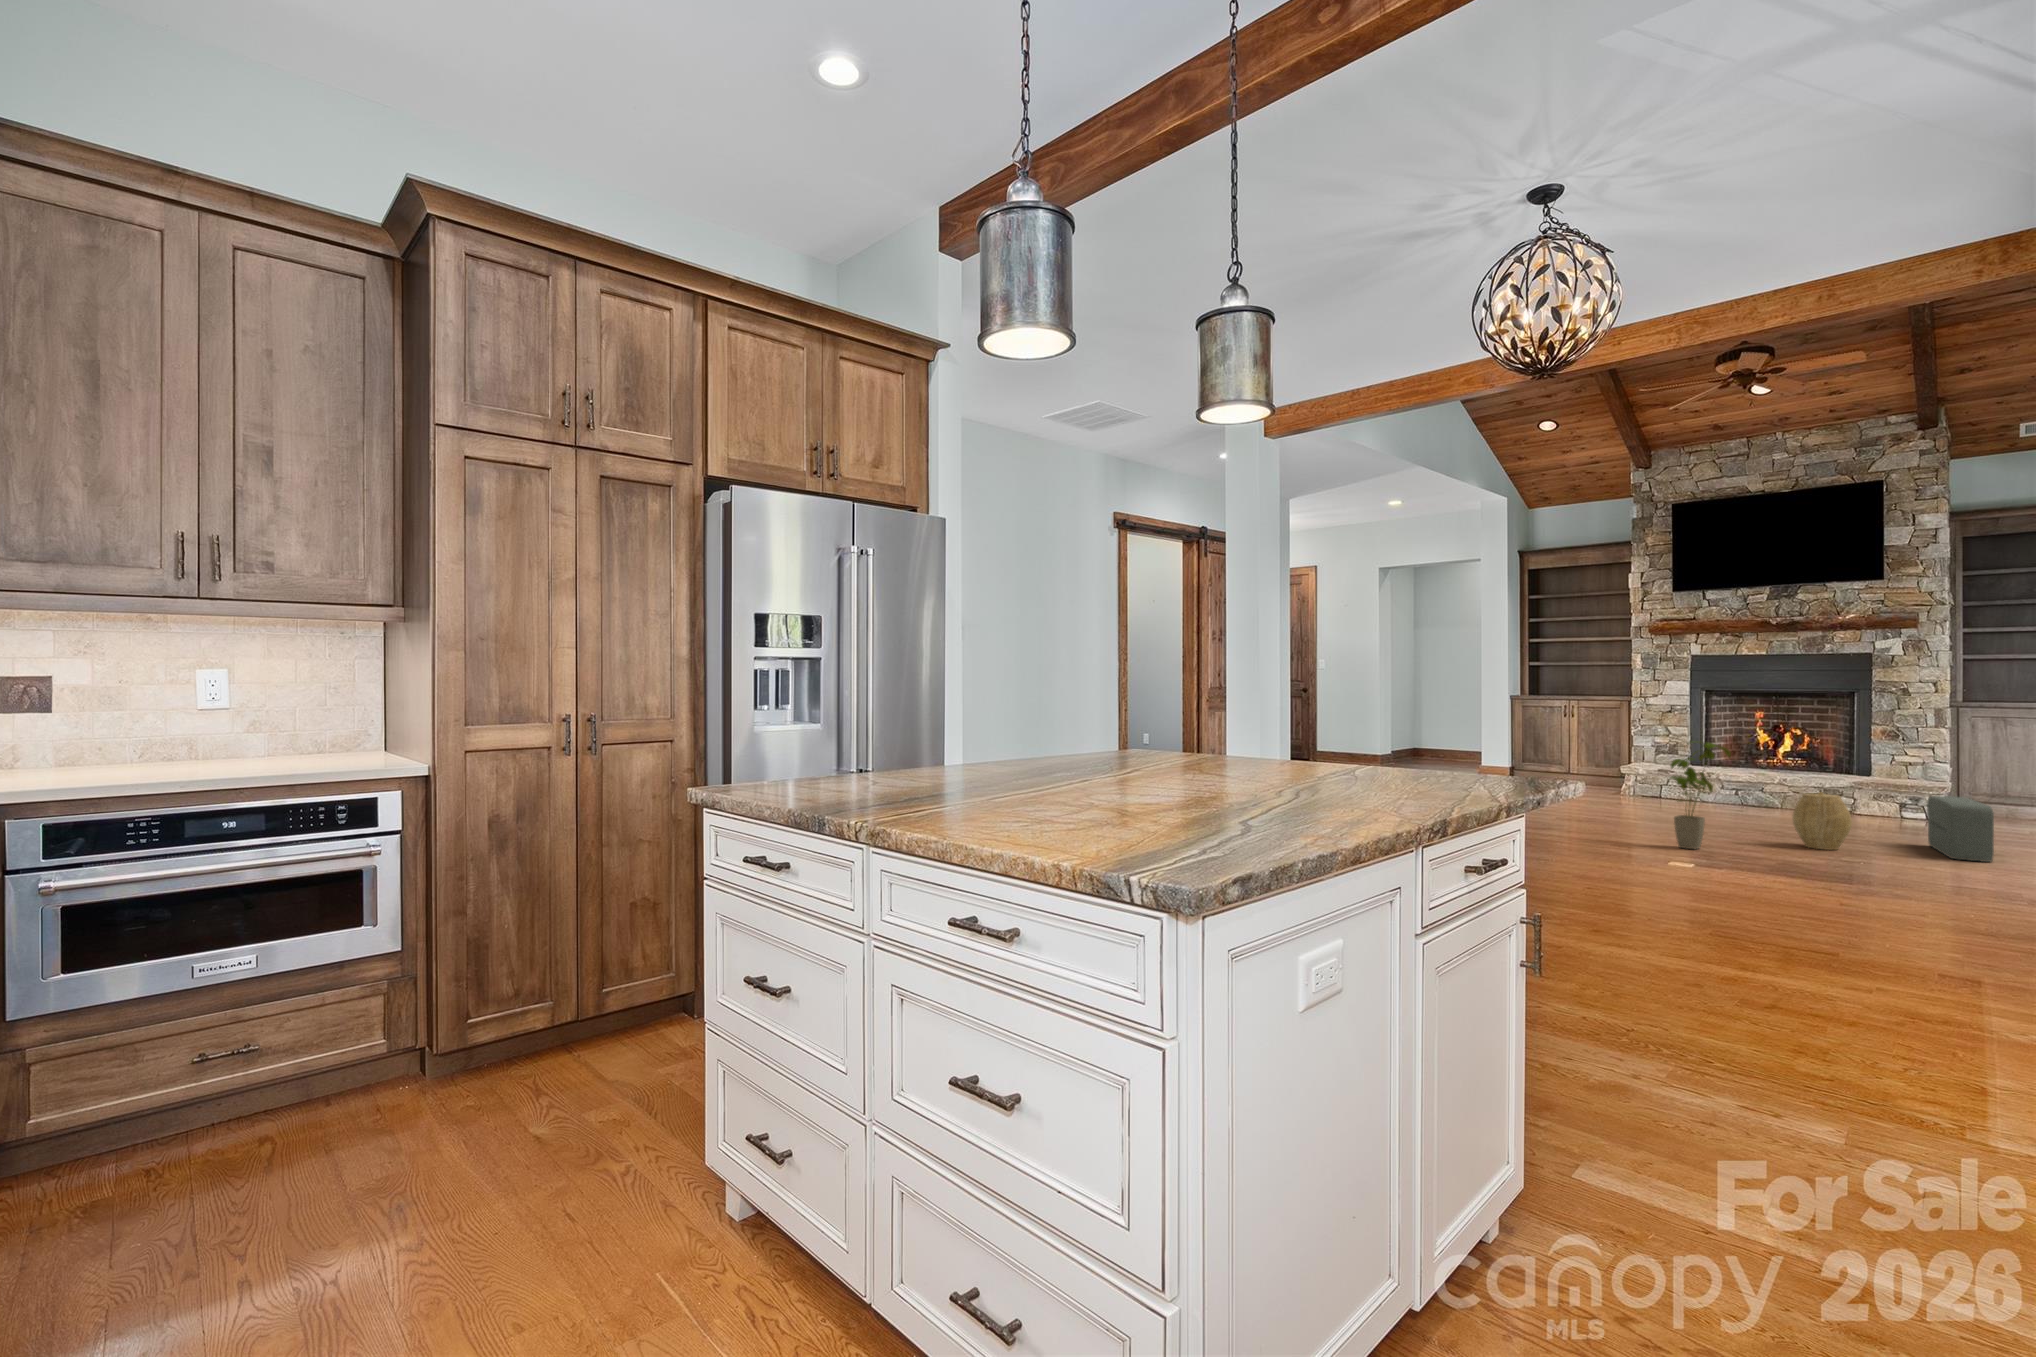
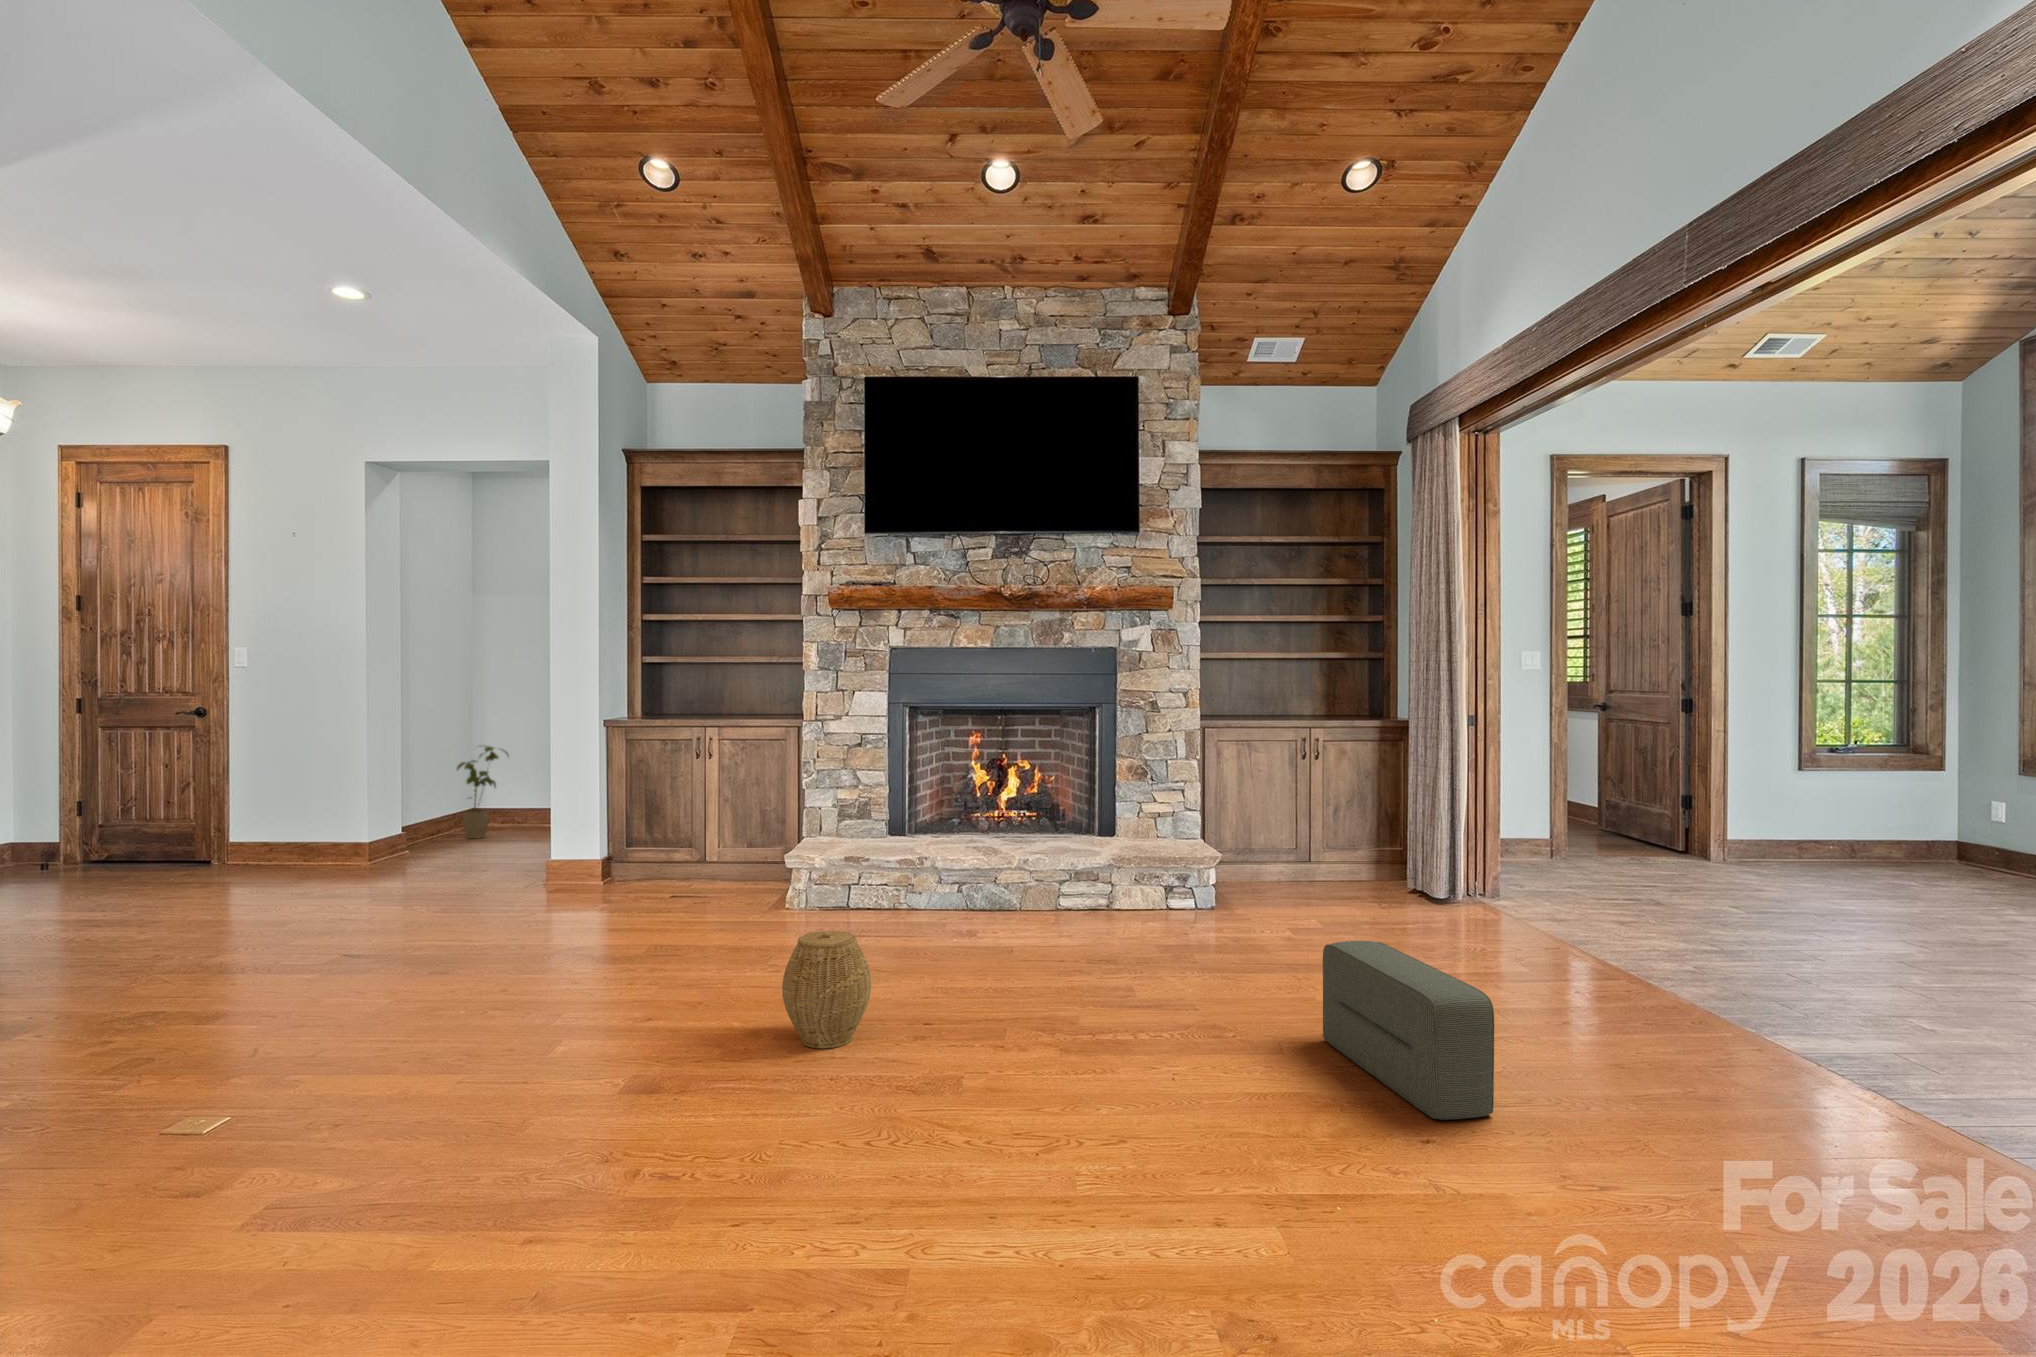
house plant: present [1671,742,1731,849] -> present [457,745,508,839]
woven basket: present [1792,792,1852,850] -> present [782,931,871,1049]

